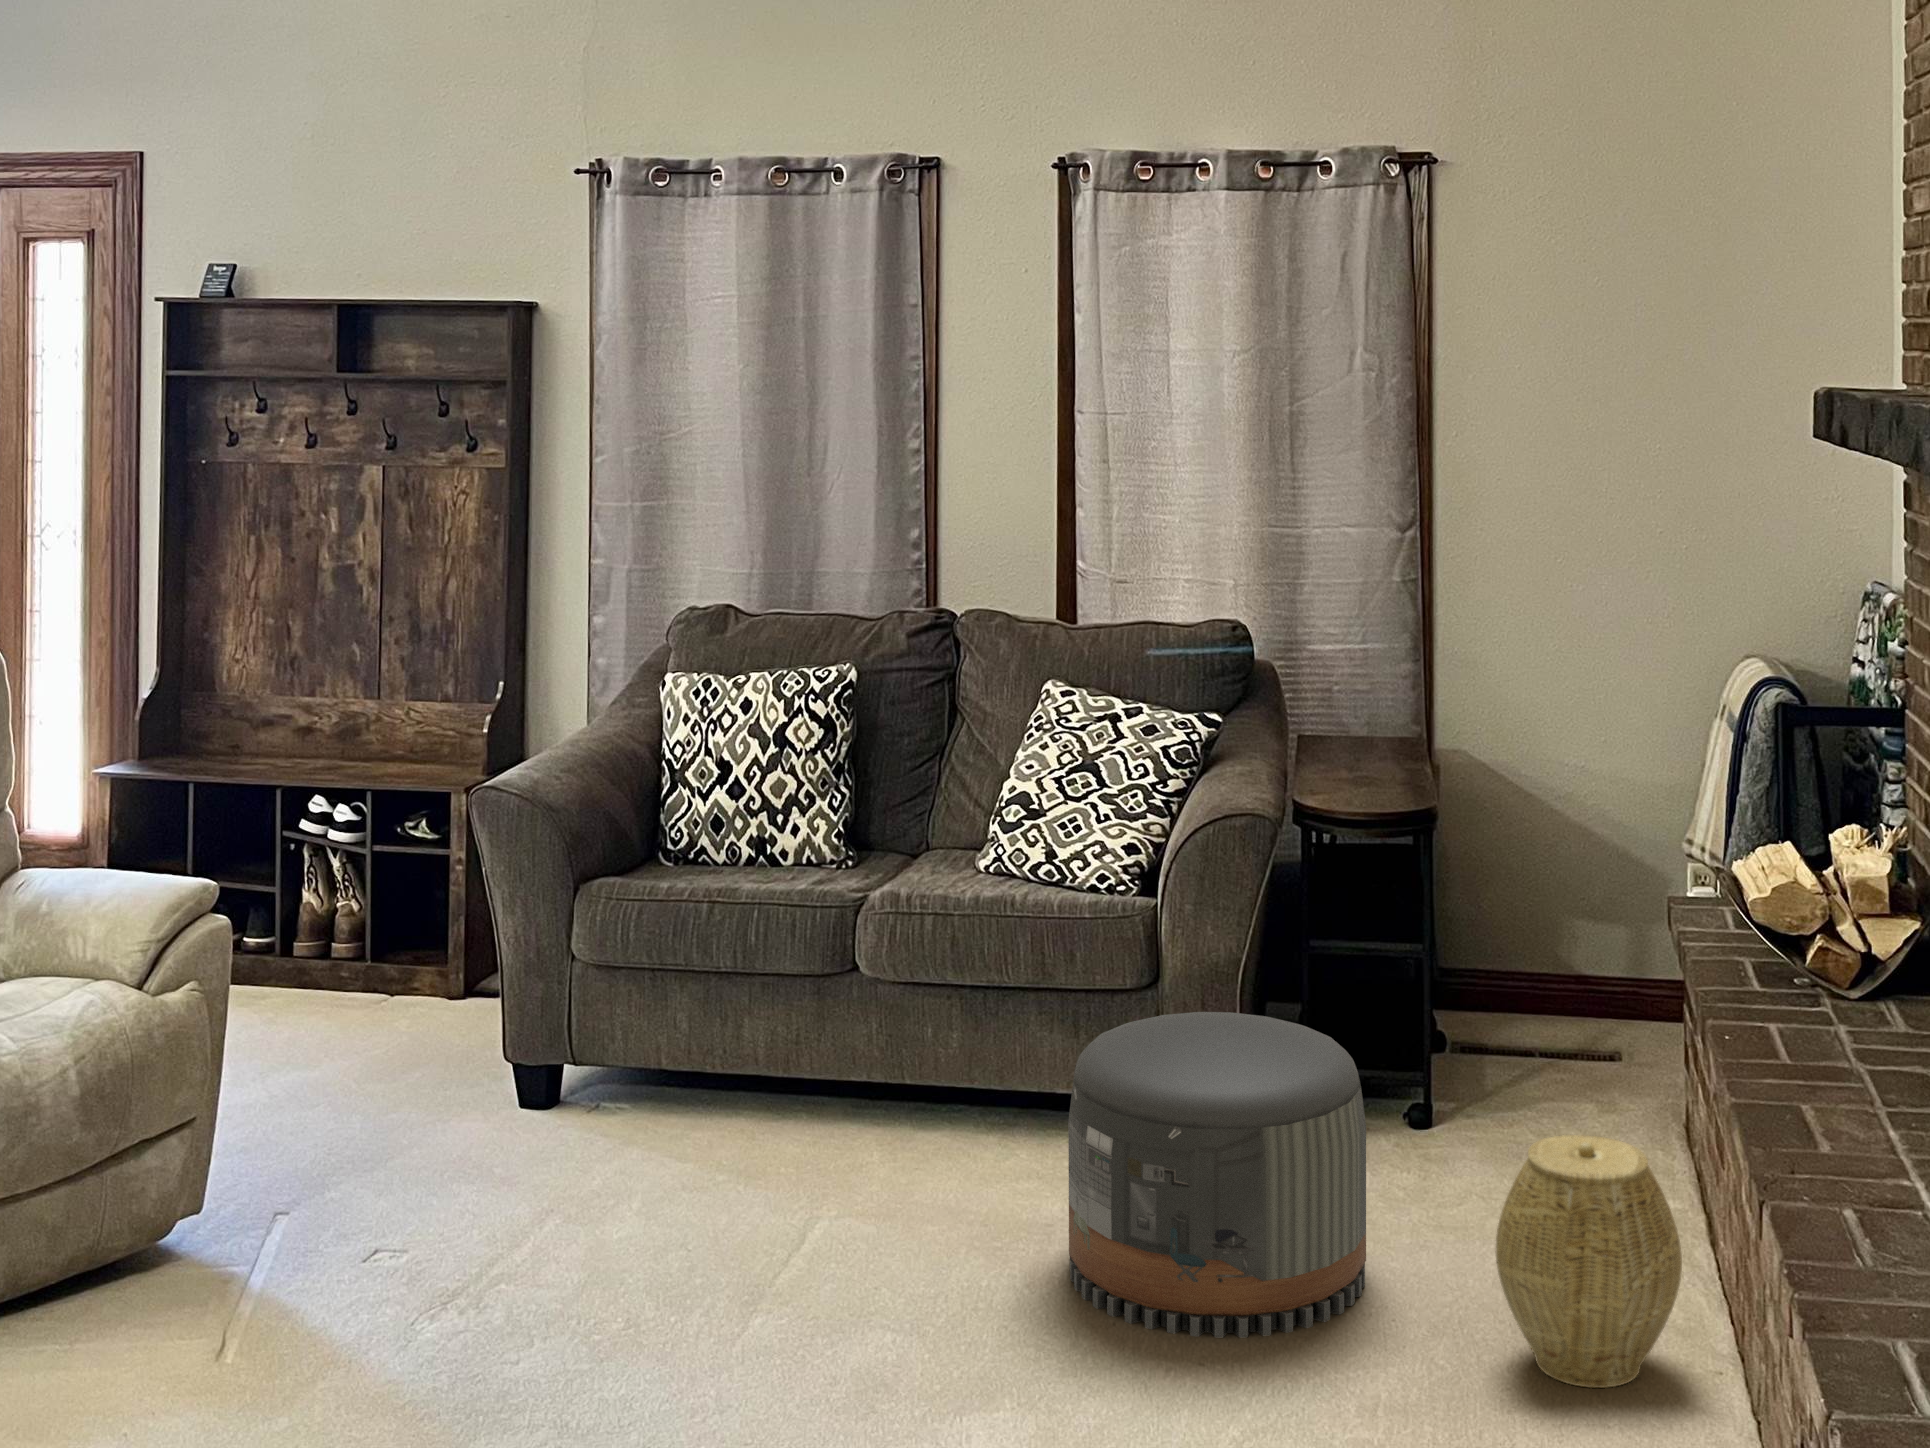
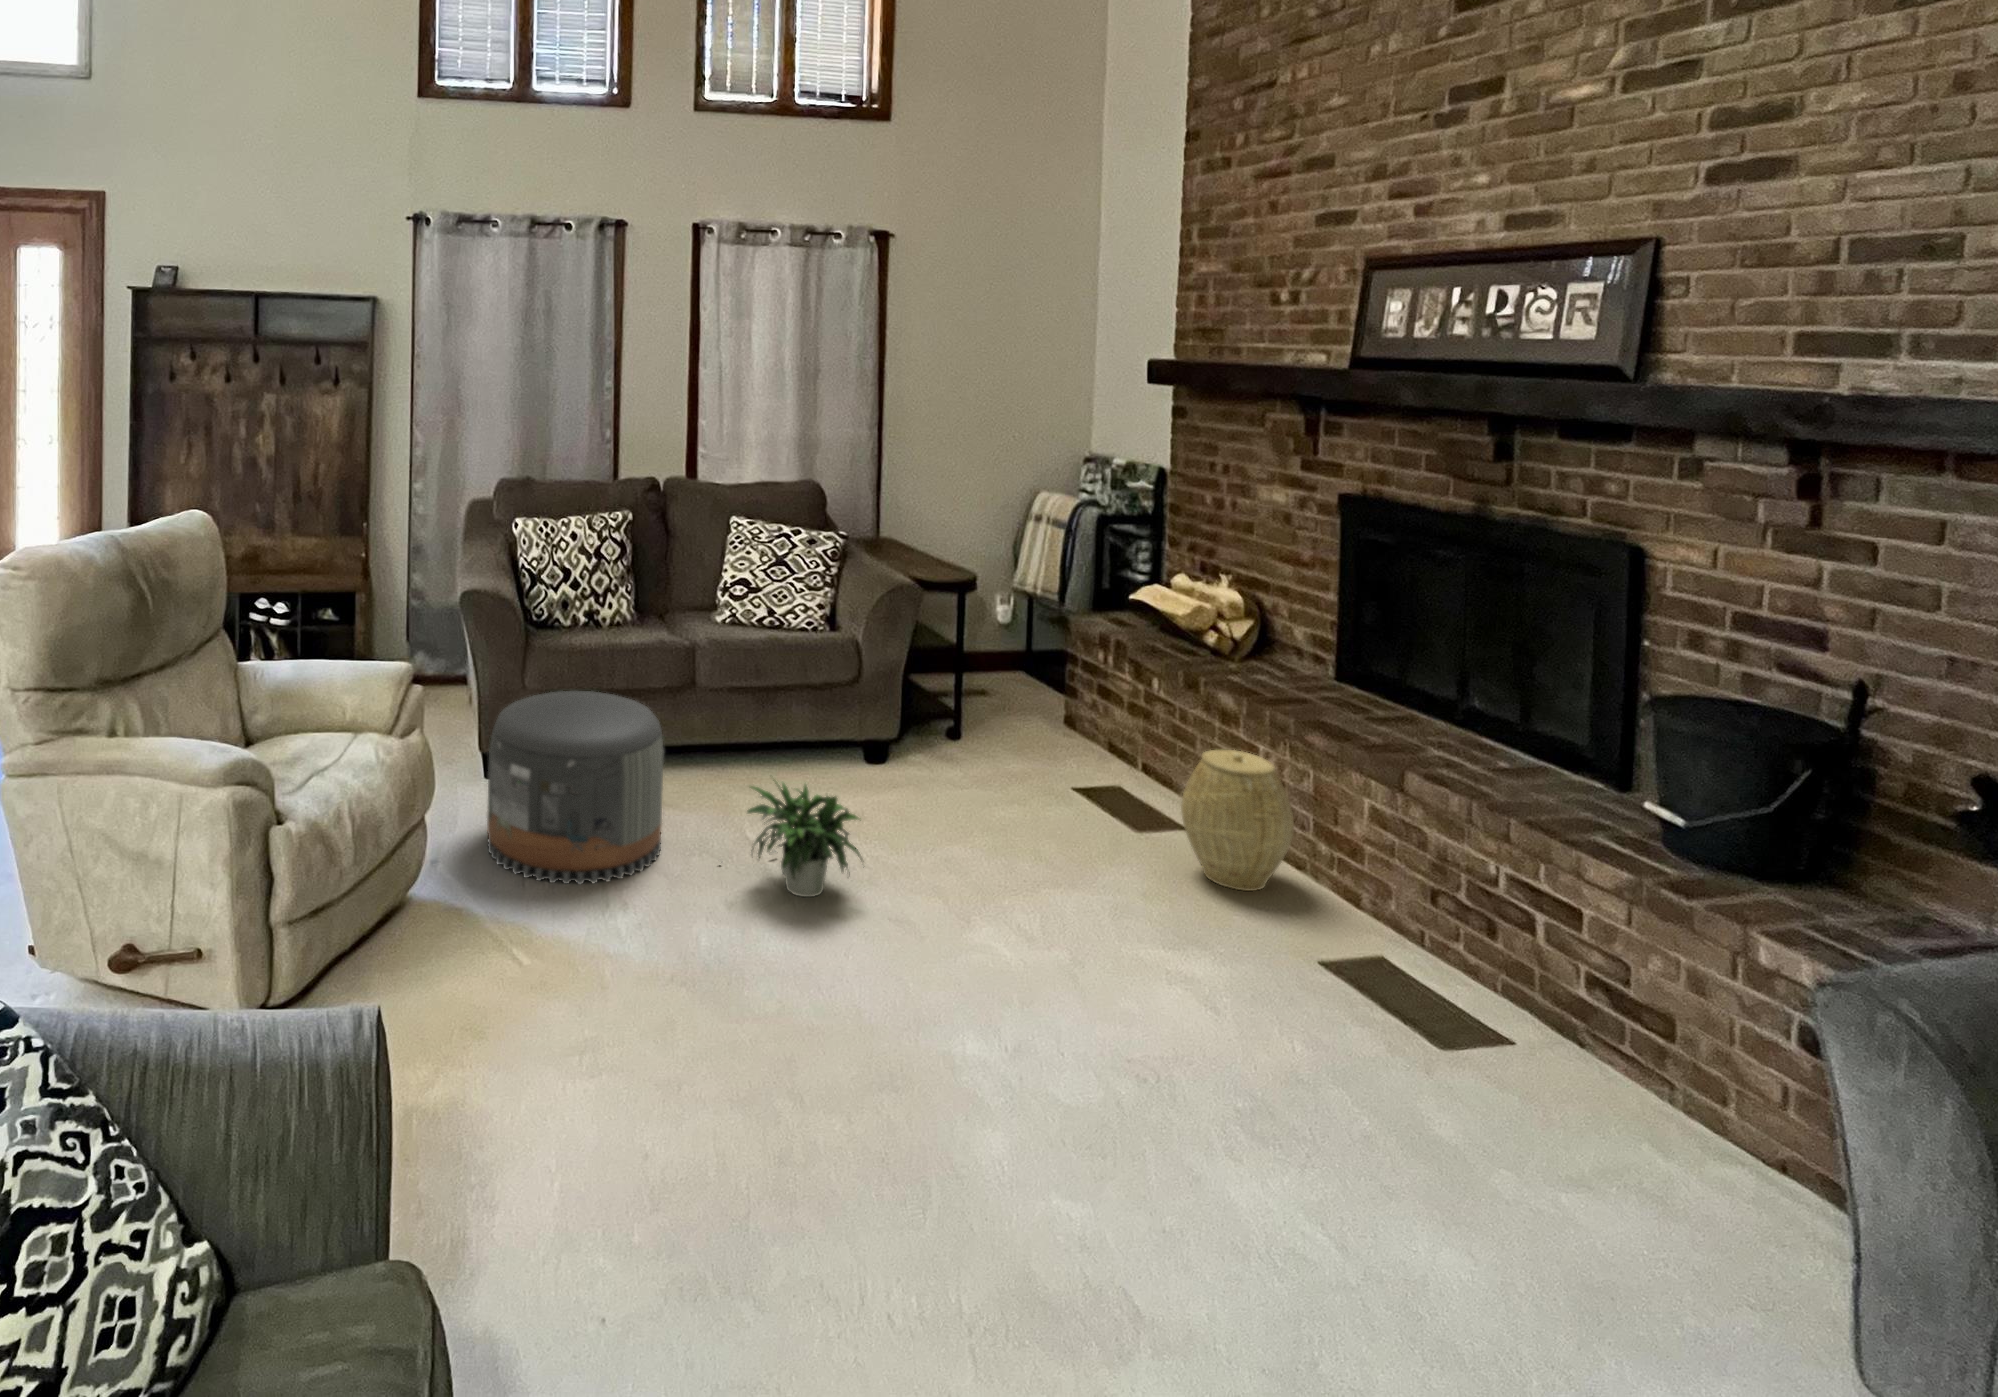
pouf: present [1068,1012,1366,1338] -> present [487,691,664,884]
potted plant: none [740,1109,919,1307] -> present [747,783,862,897]

